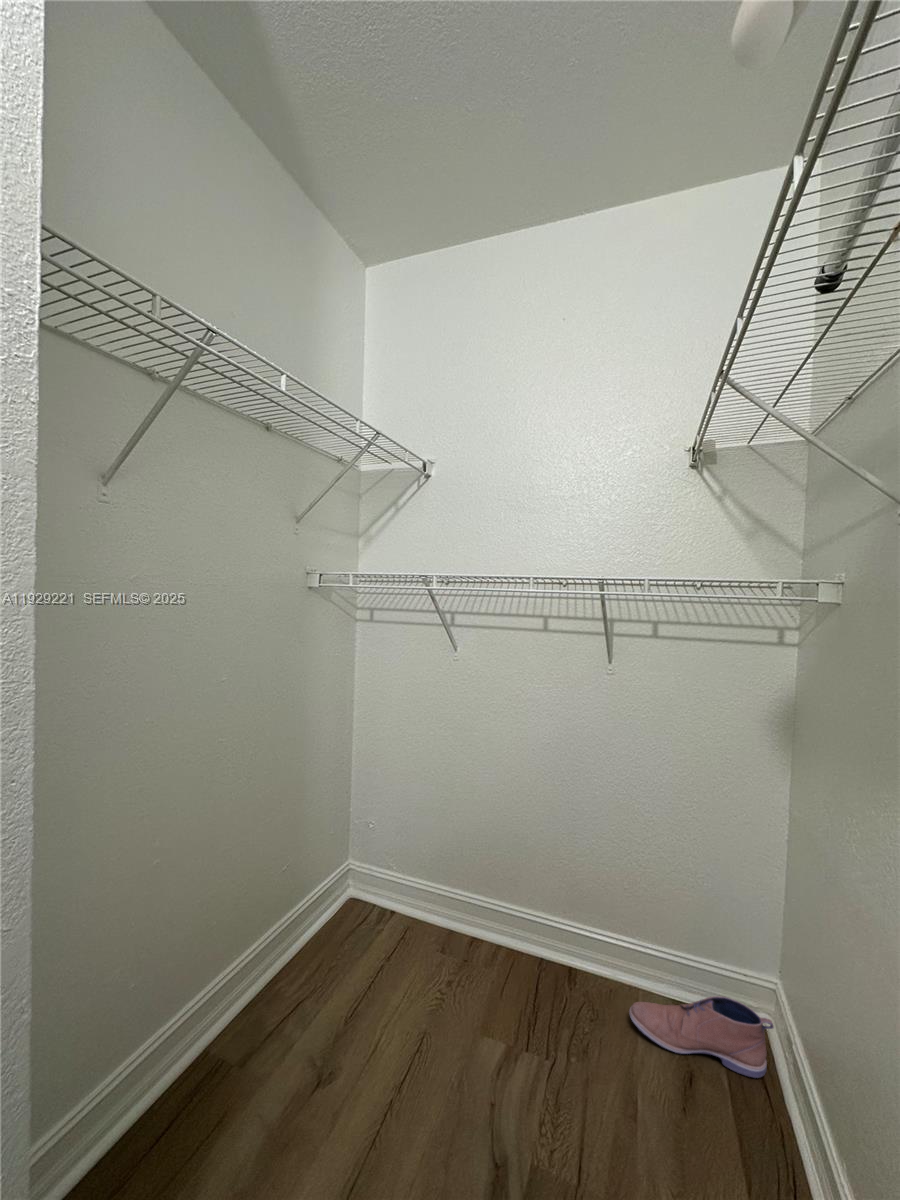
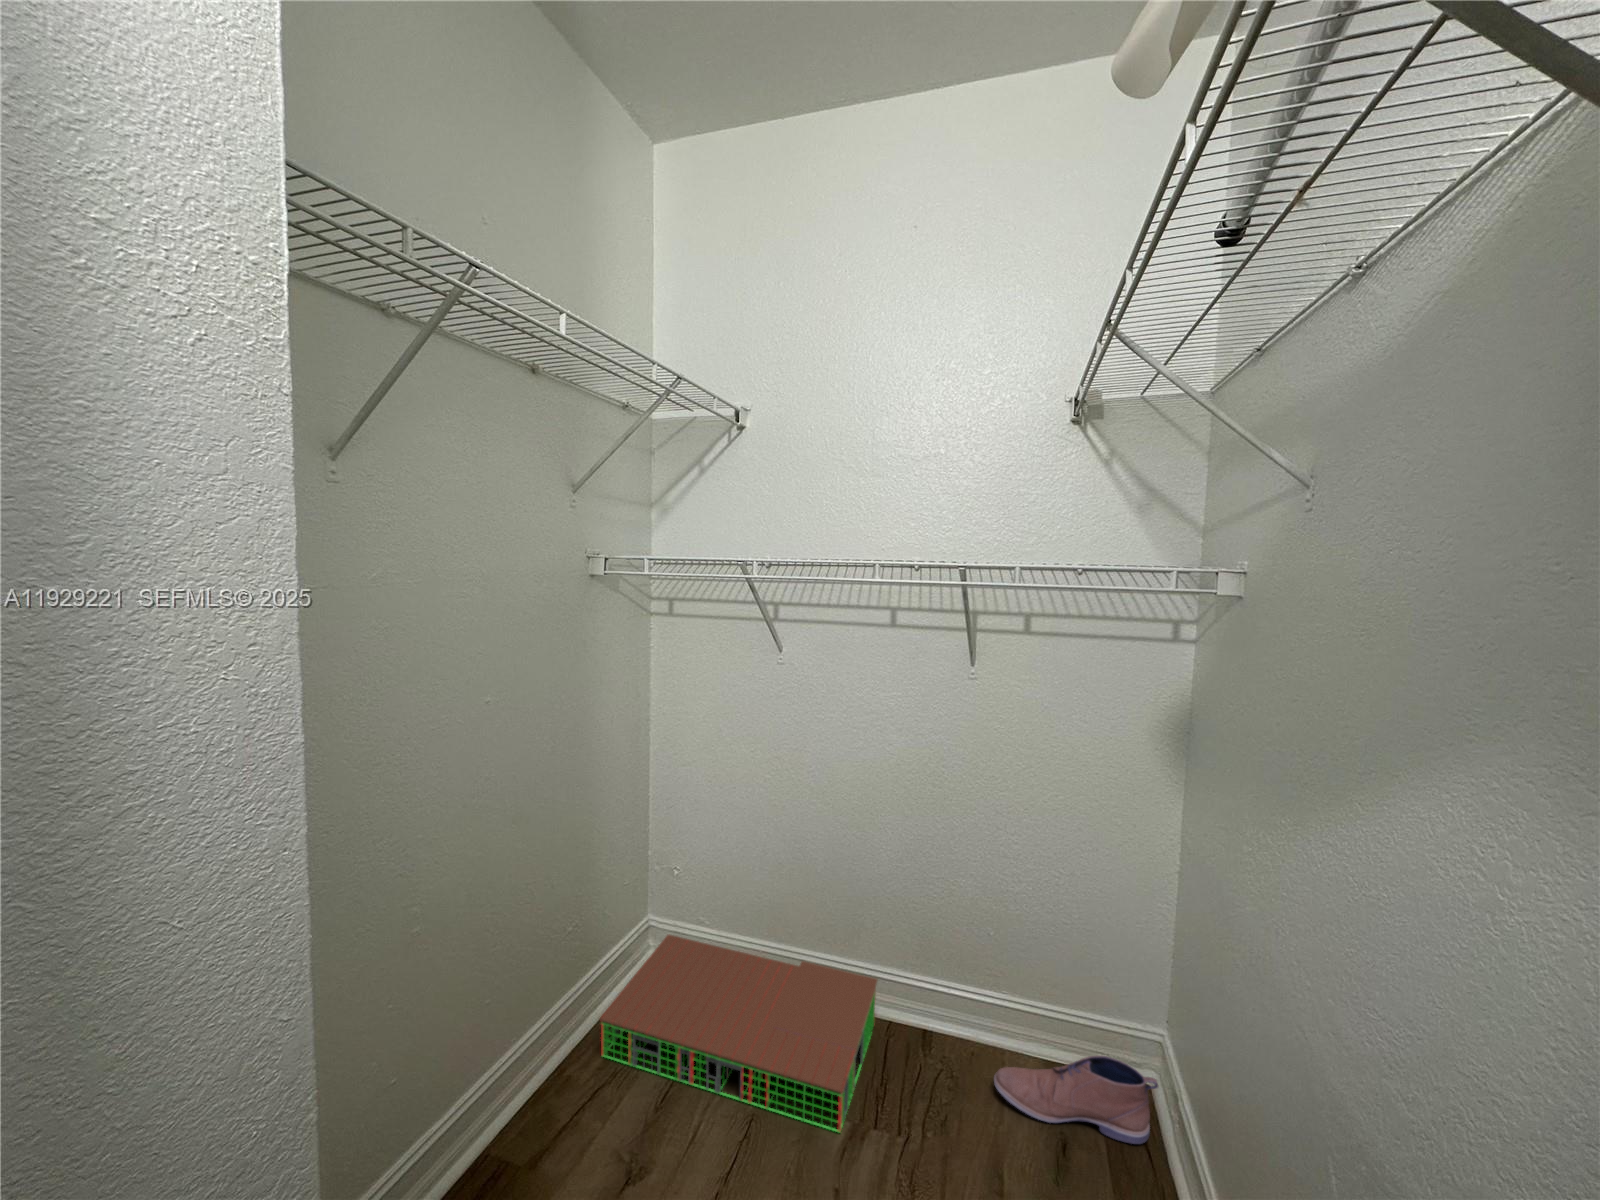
storage bin: none [307,875,532,1051] -> present [600,934,877,1132]

